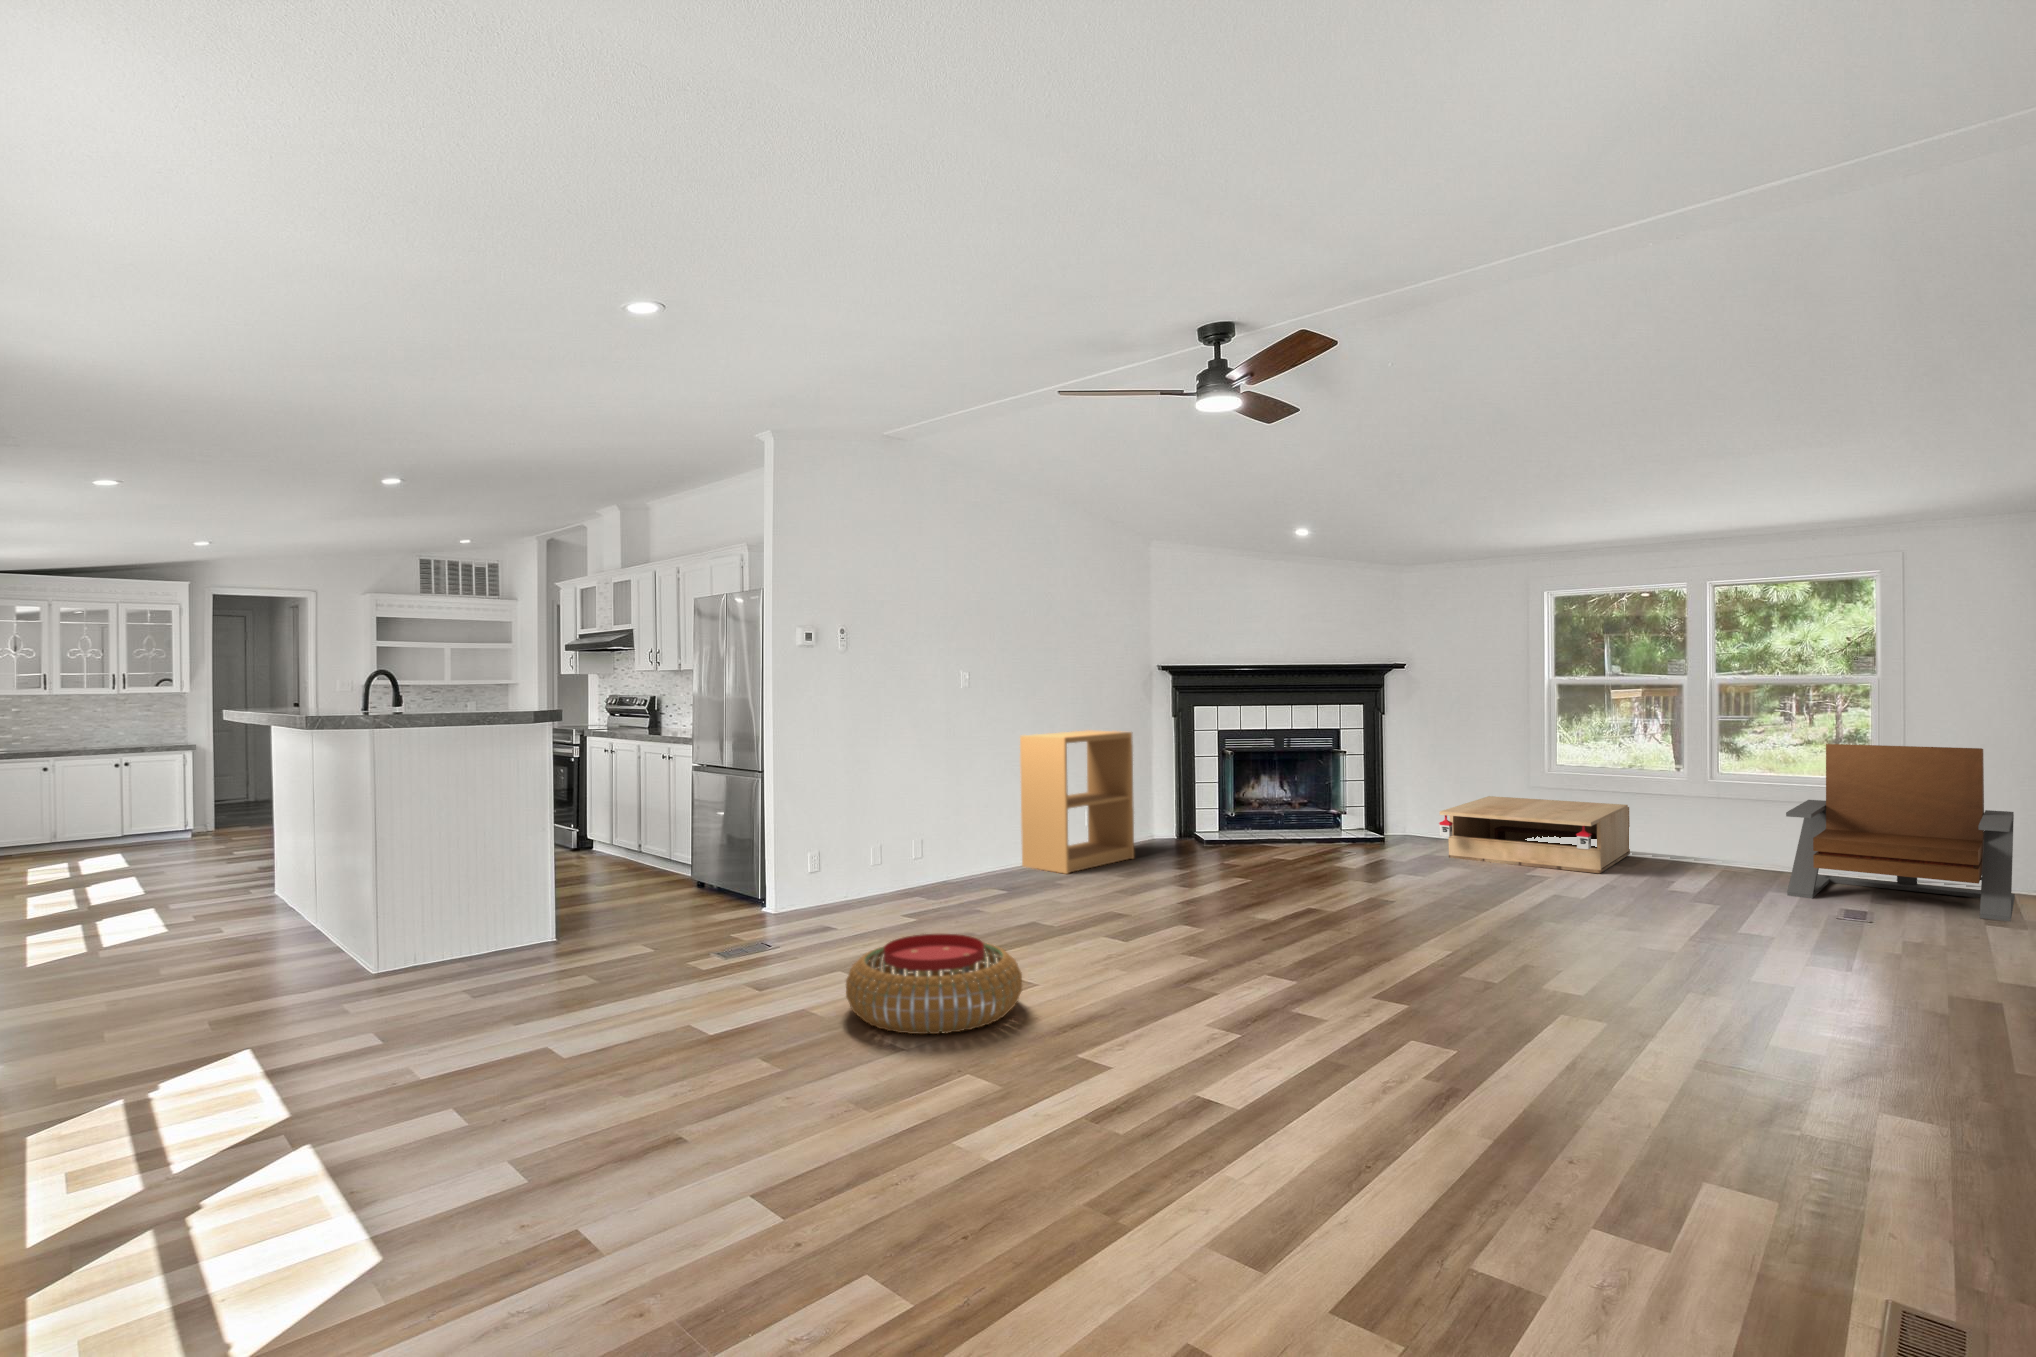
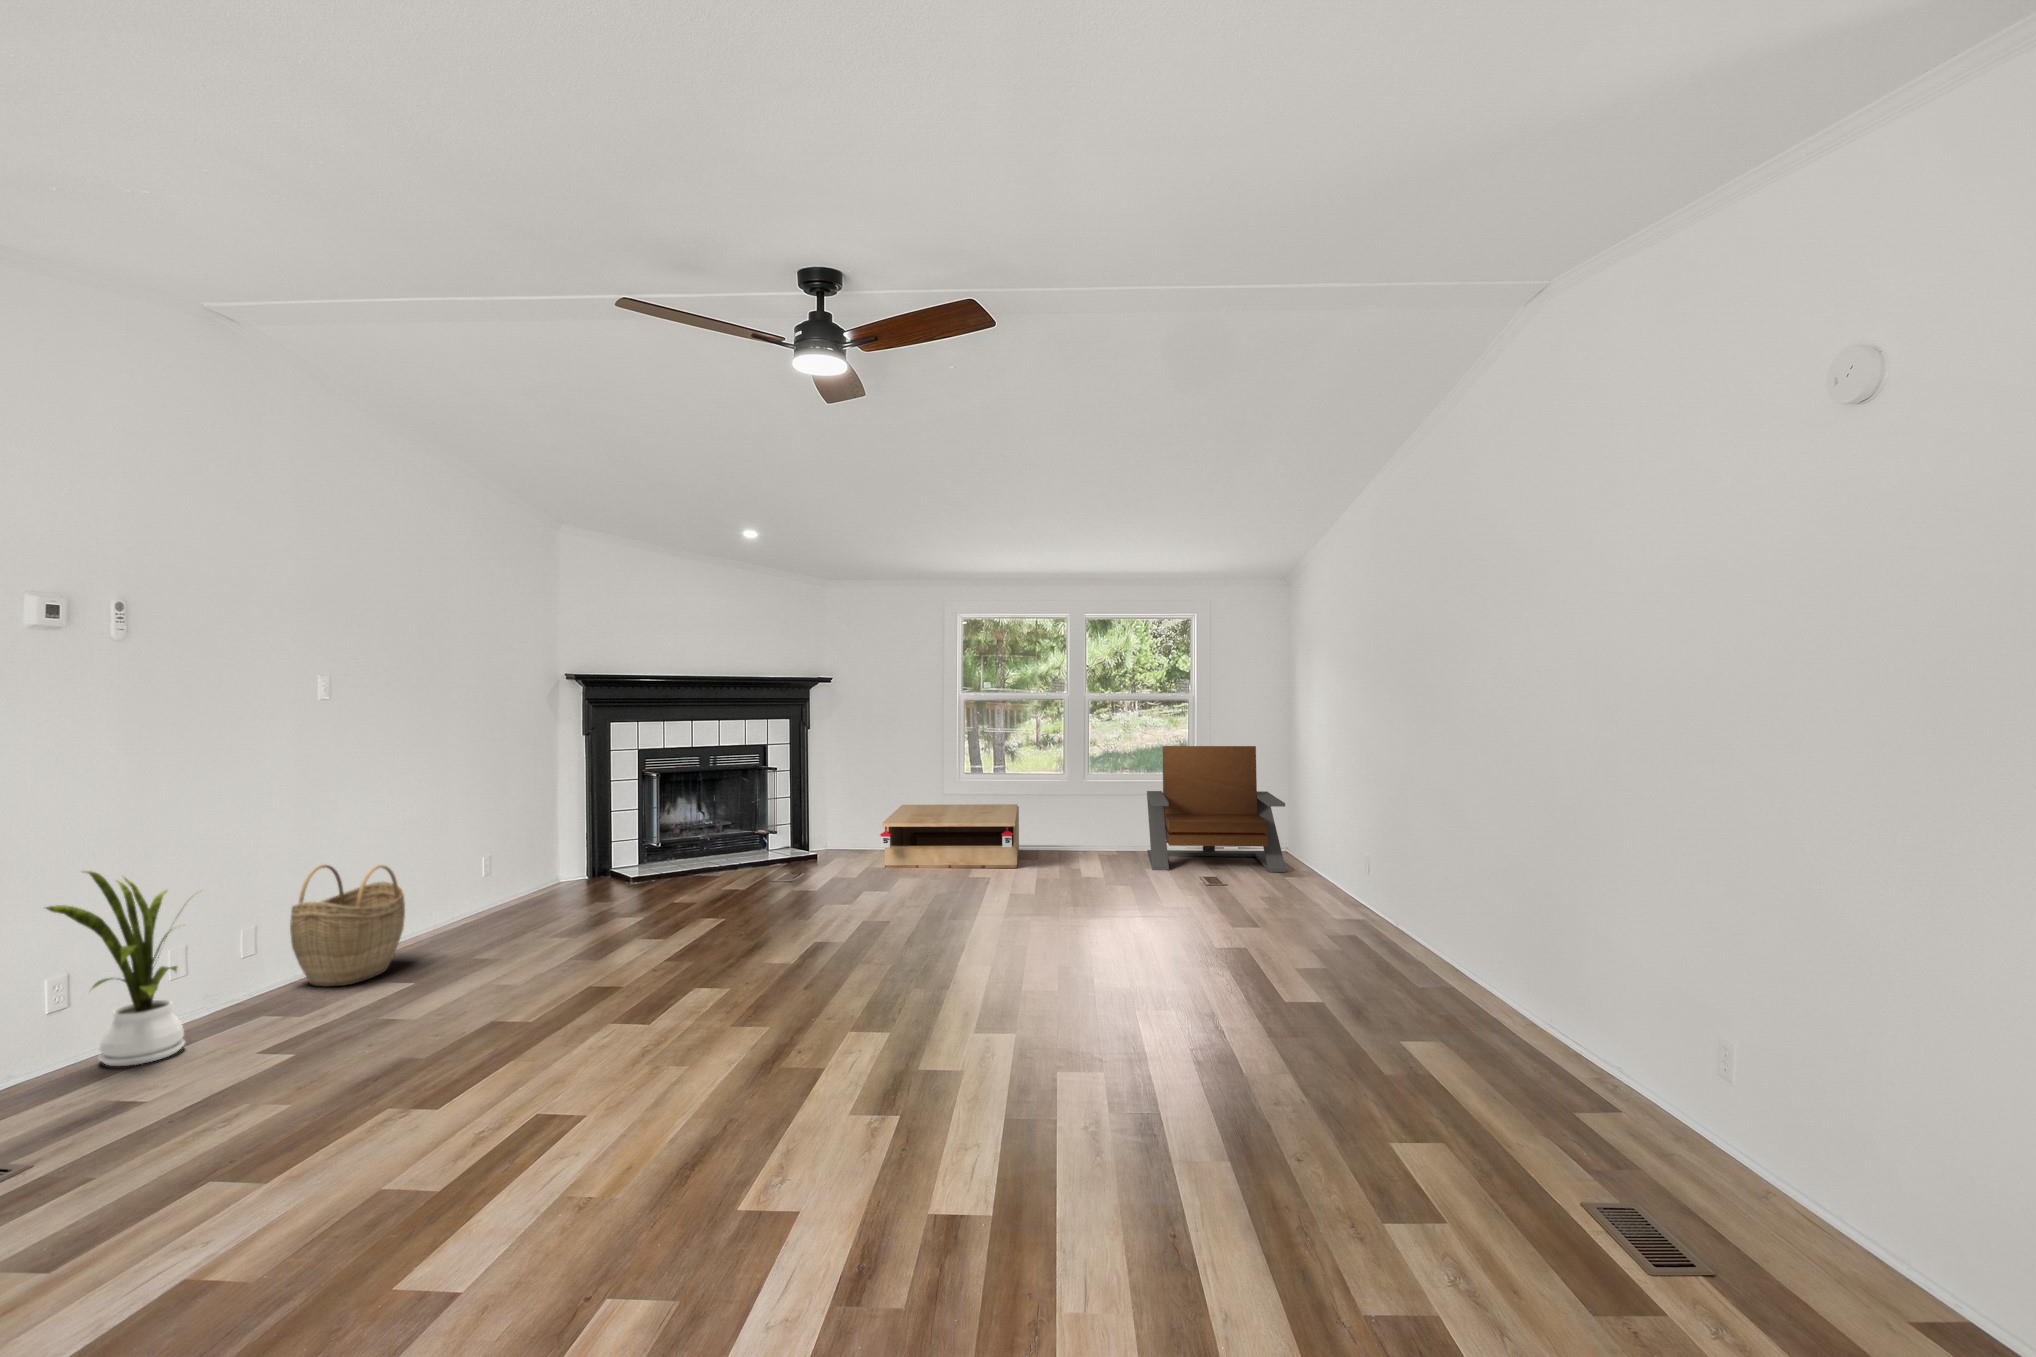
bookshelf: present [1020,730,1134,874] -> none [406,755,558,943]
house plant: none [802,790,877,911] -> present [46,871,185,1066]
woven basket: none [940,802,1009,887] -> present [290,865,405,986]
pouf: present [846,934,1022,1034] -> none [280,1070,599,1266]

